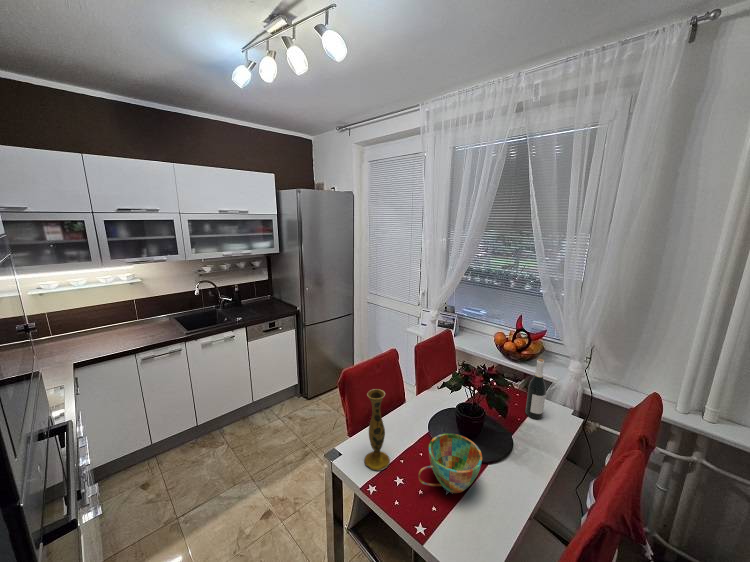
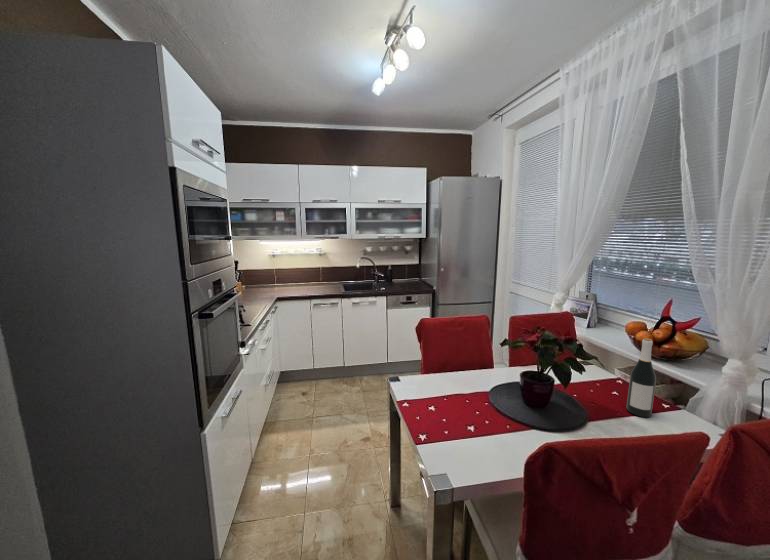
vase: present [364,389,390,470] -> none [412,324,435,396]
cup: present [418,433,482,493] -> none [439,378,508,430]

